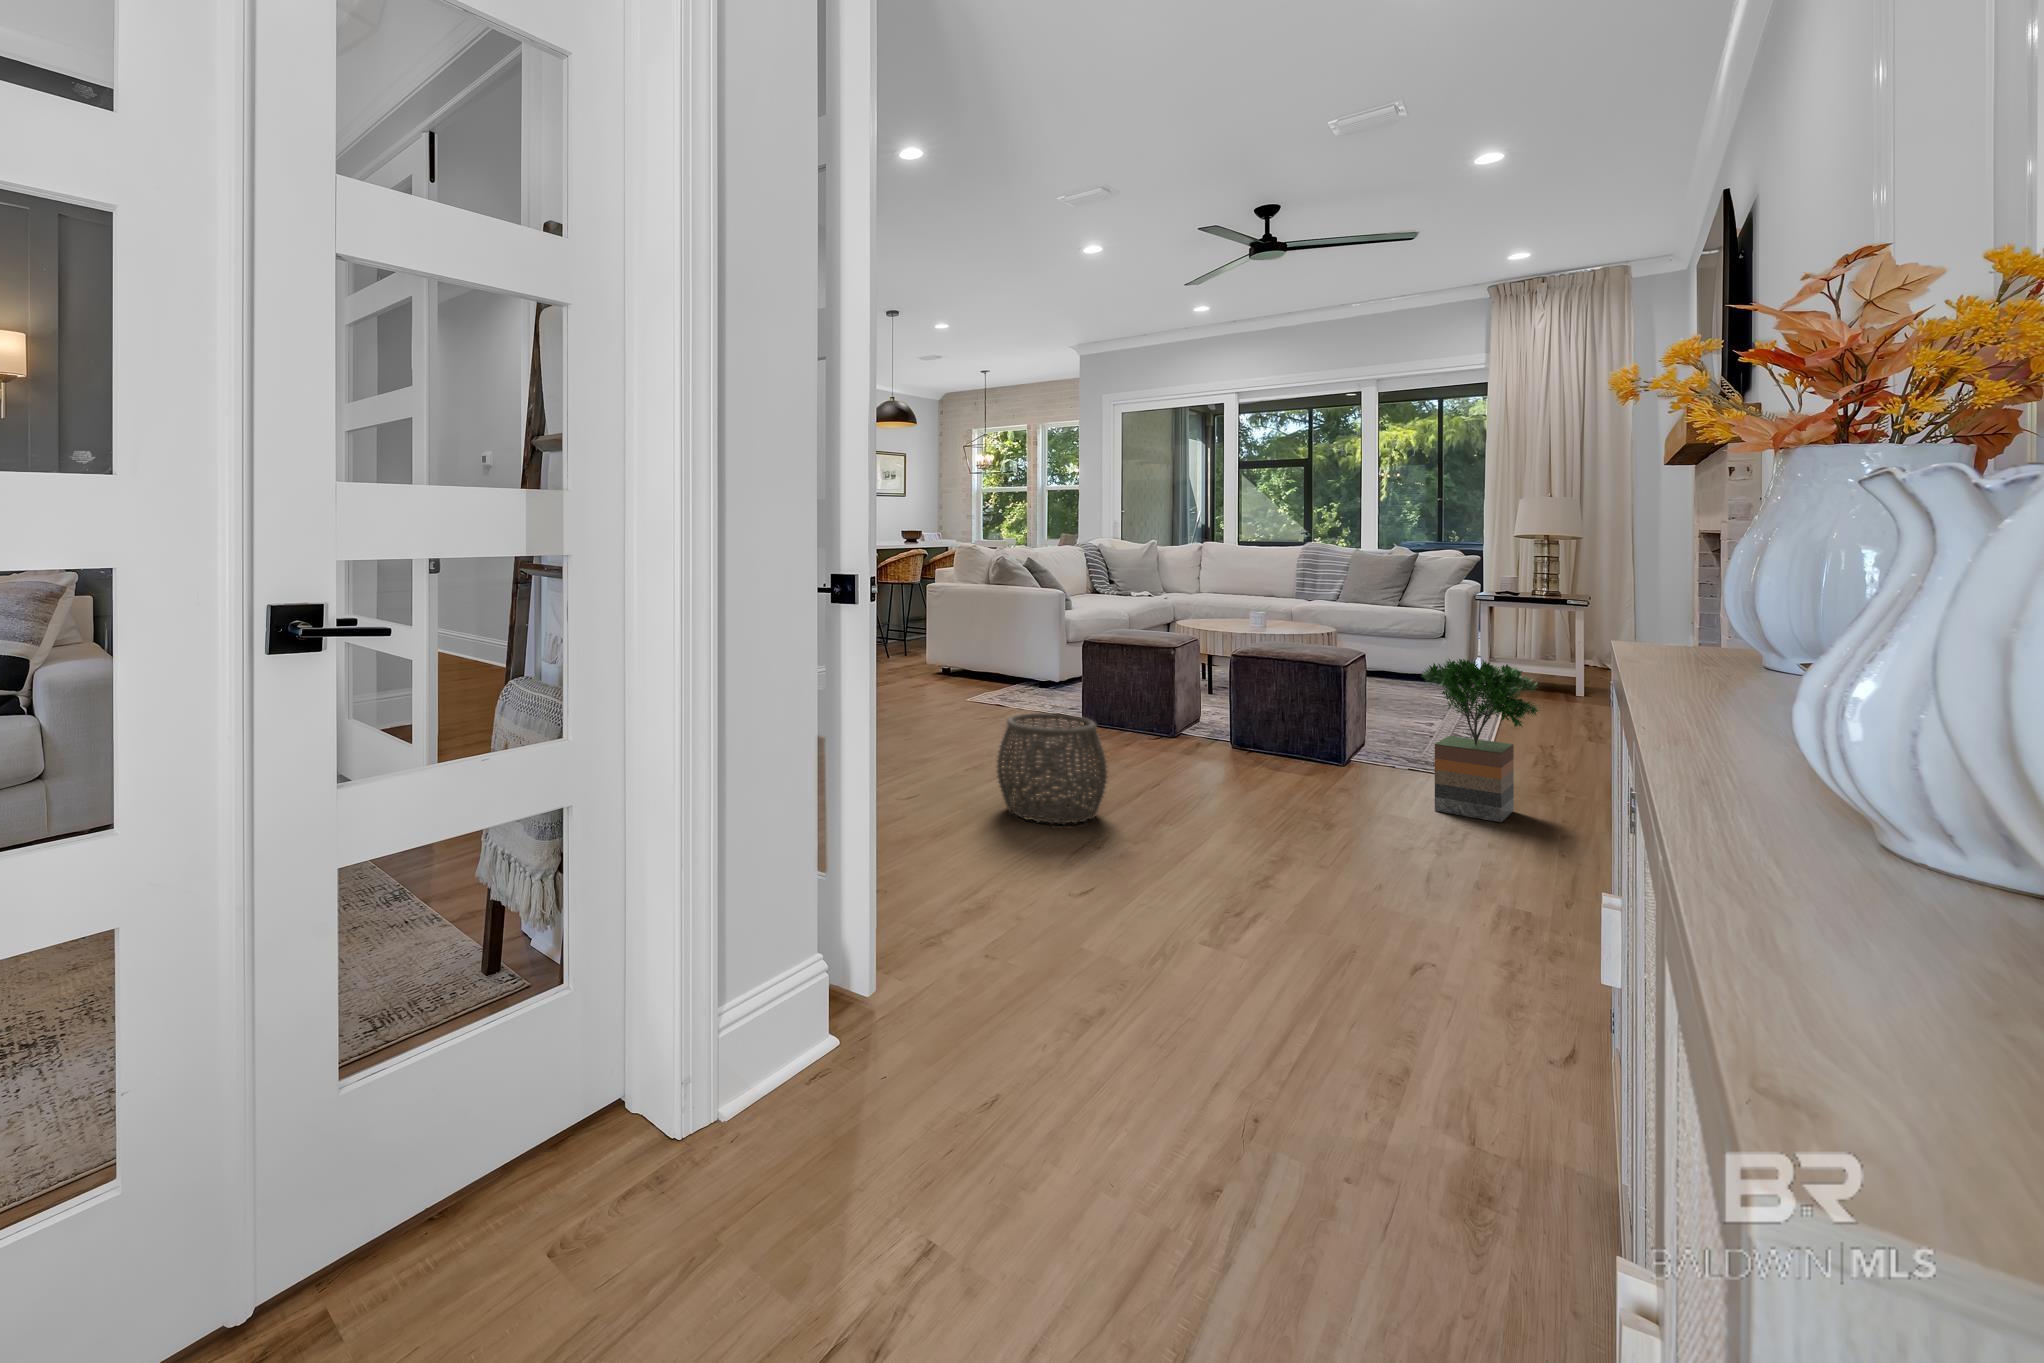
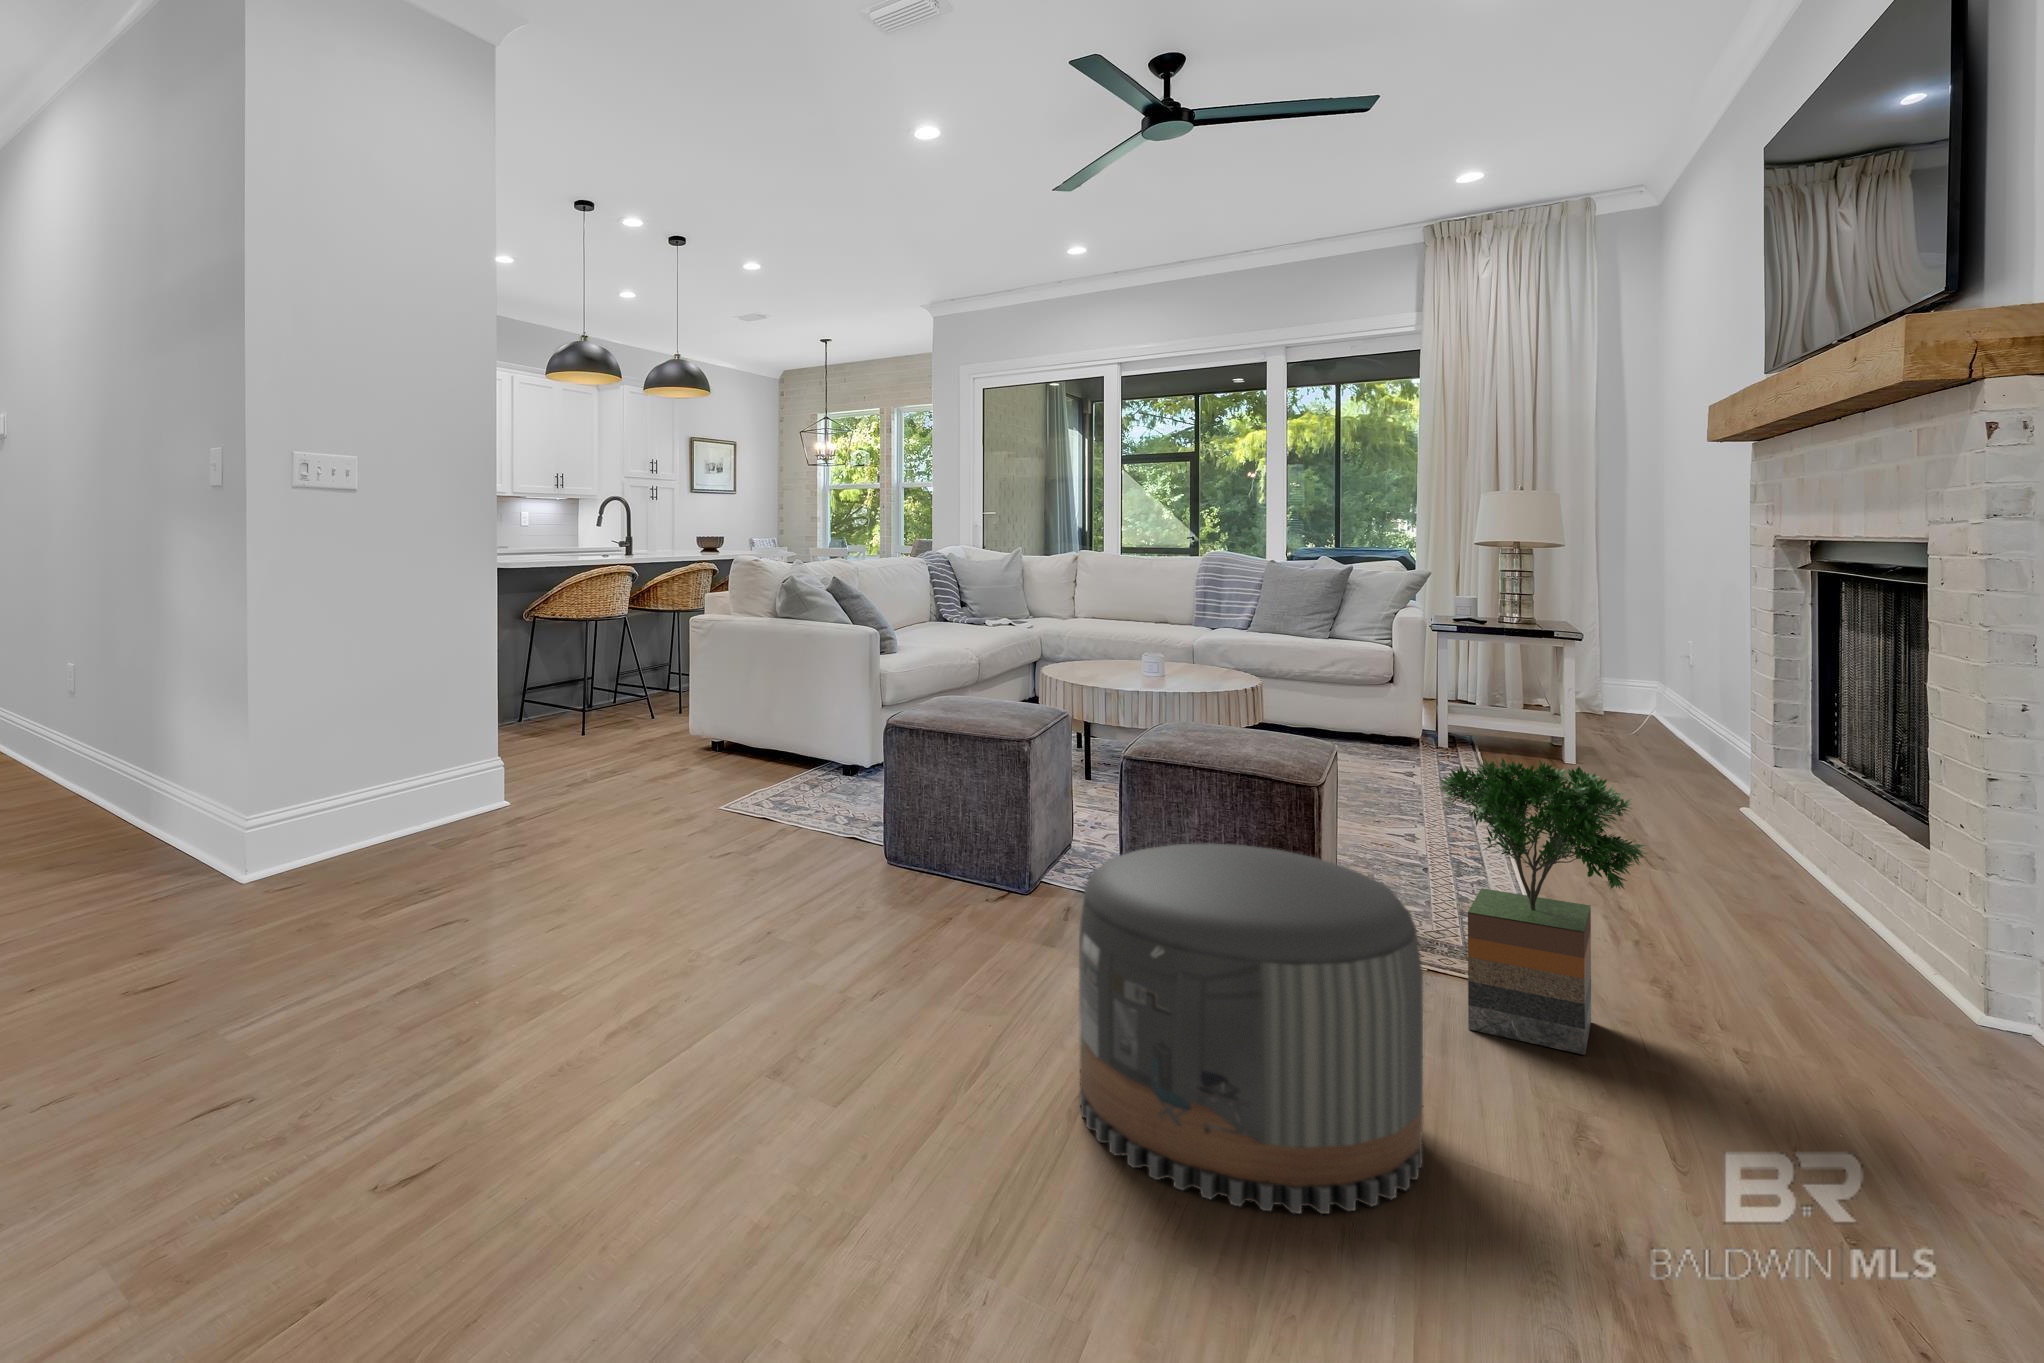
pouf: none [1202,696,1388,862] -> present [1079,844,1423,1213]
woven basket: present [997,713,1107,824] -> none [696,885,908,1128]

